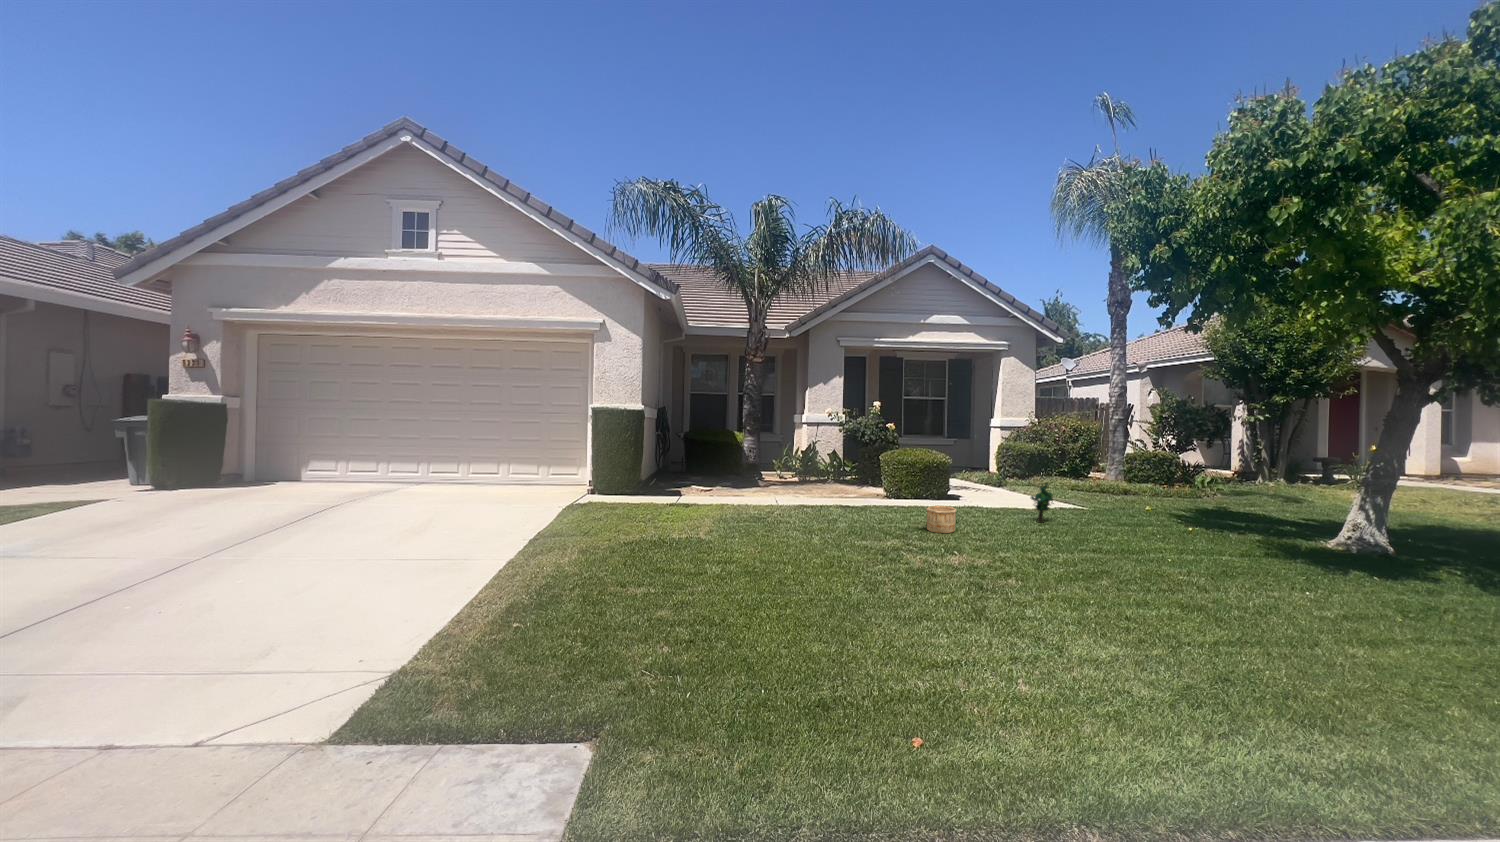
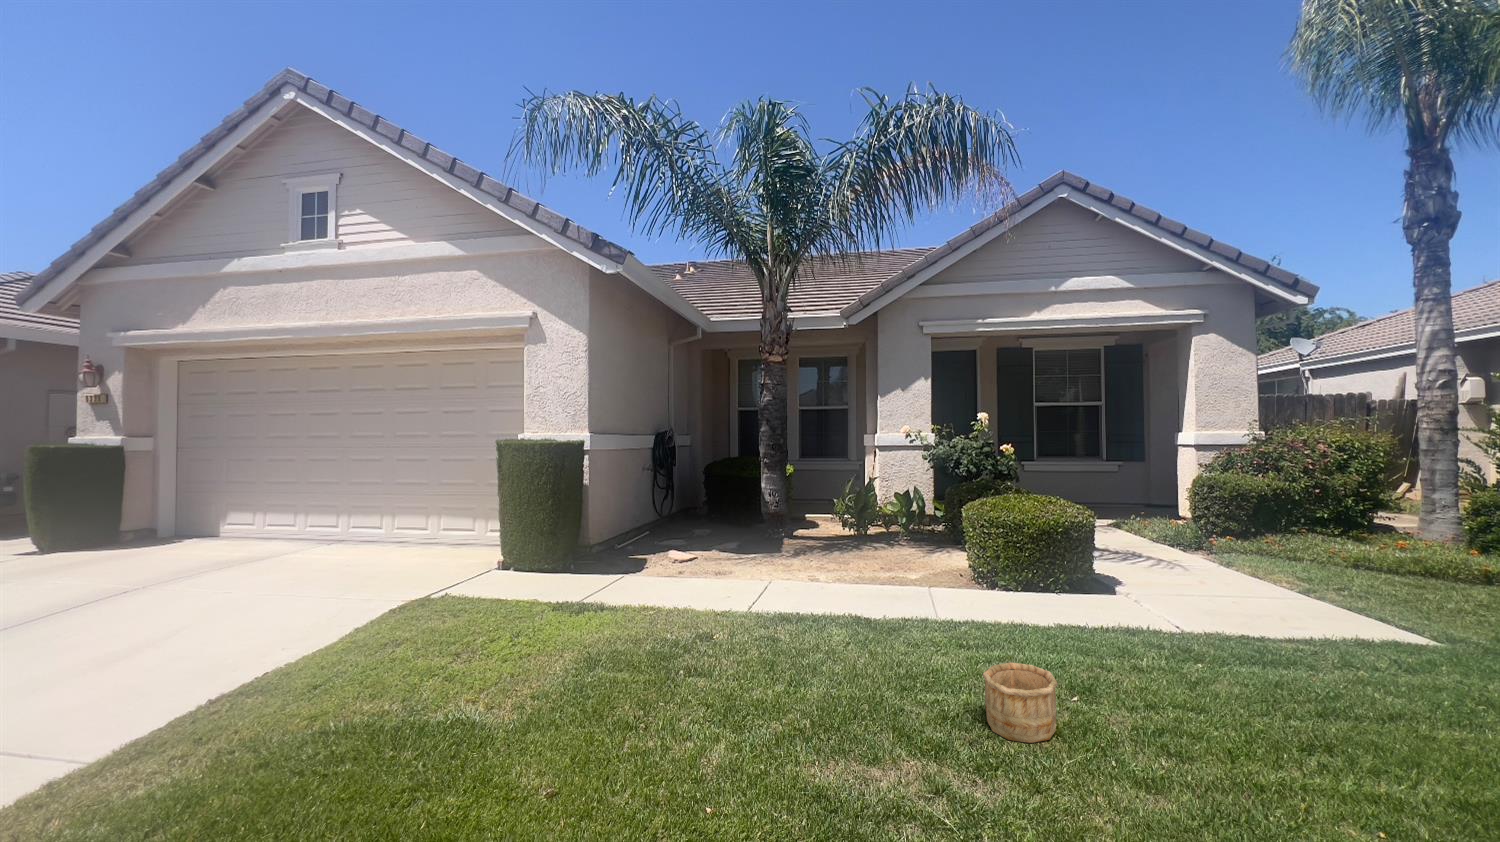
decorative plant: present [1031,484,1054,523] -> none [1258,607,1327,702]

